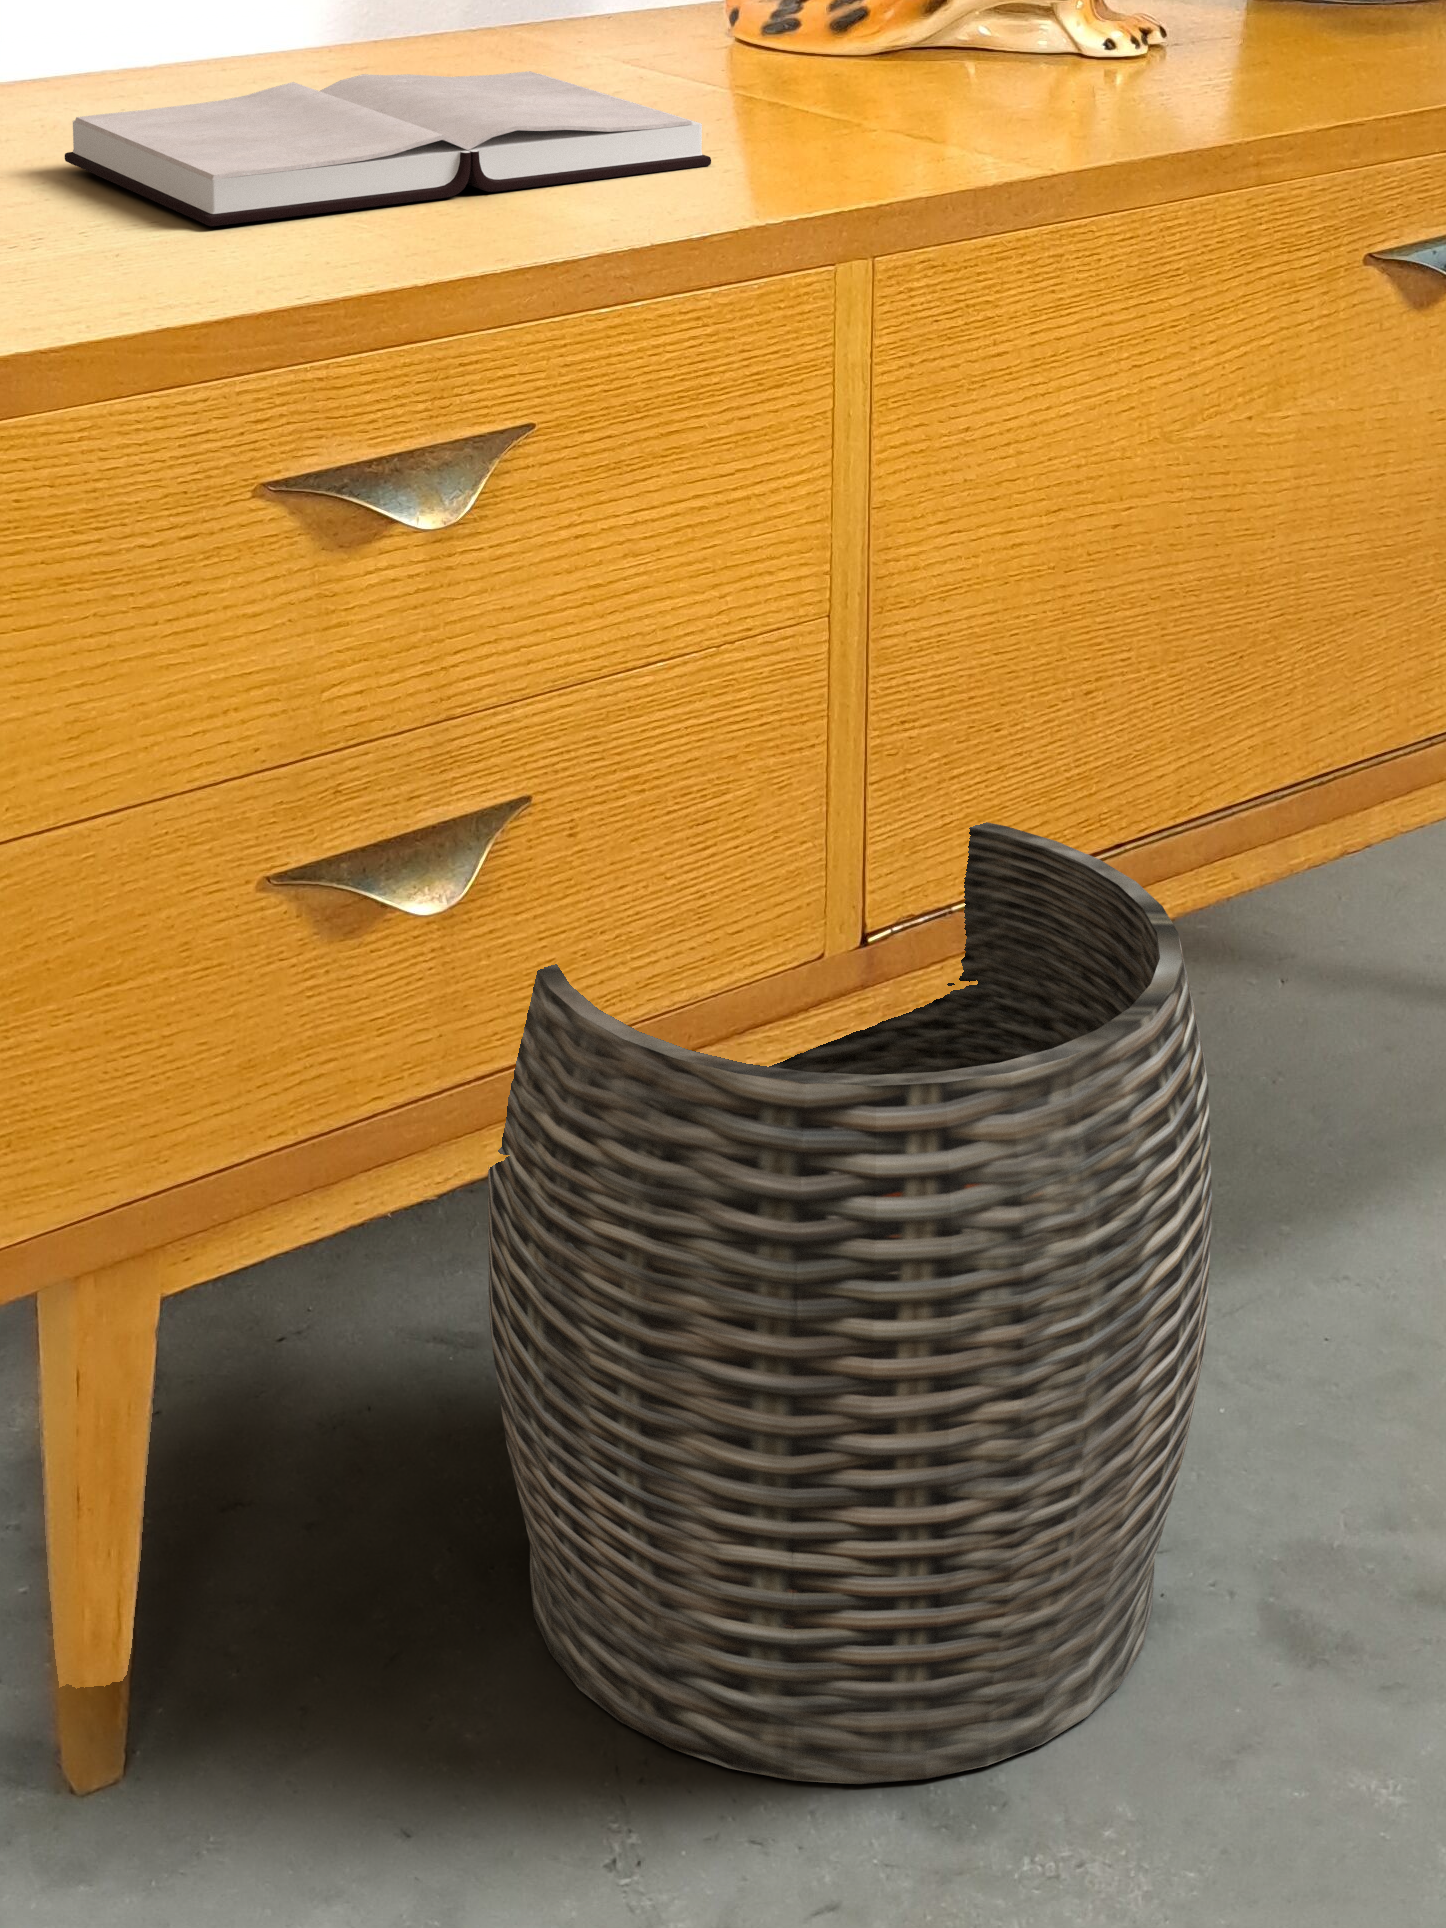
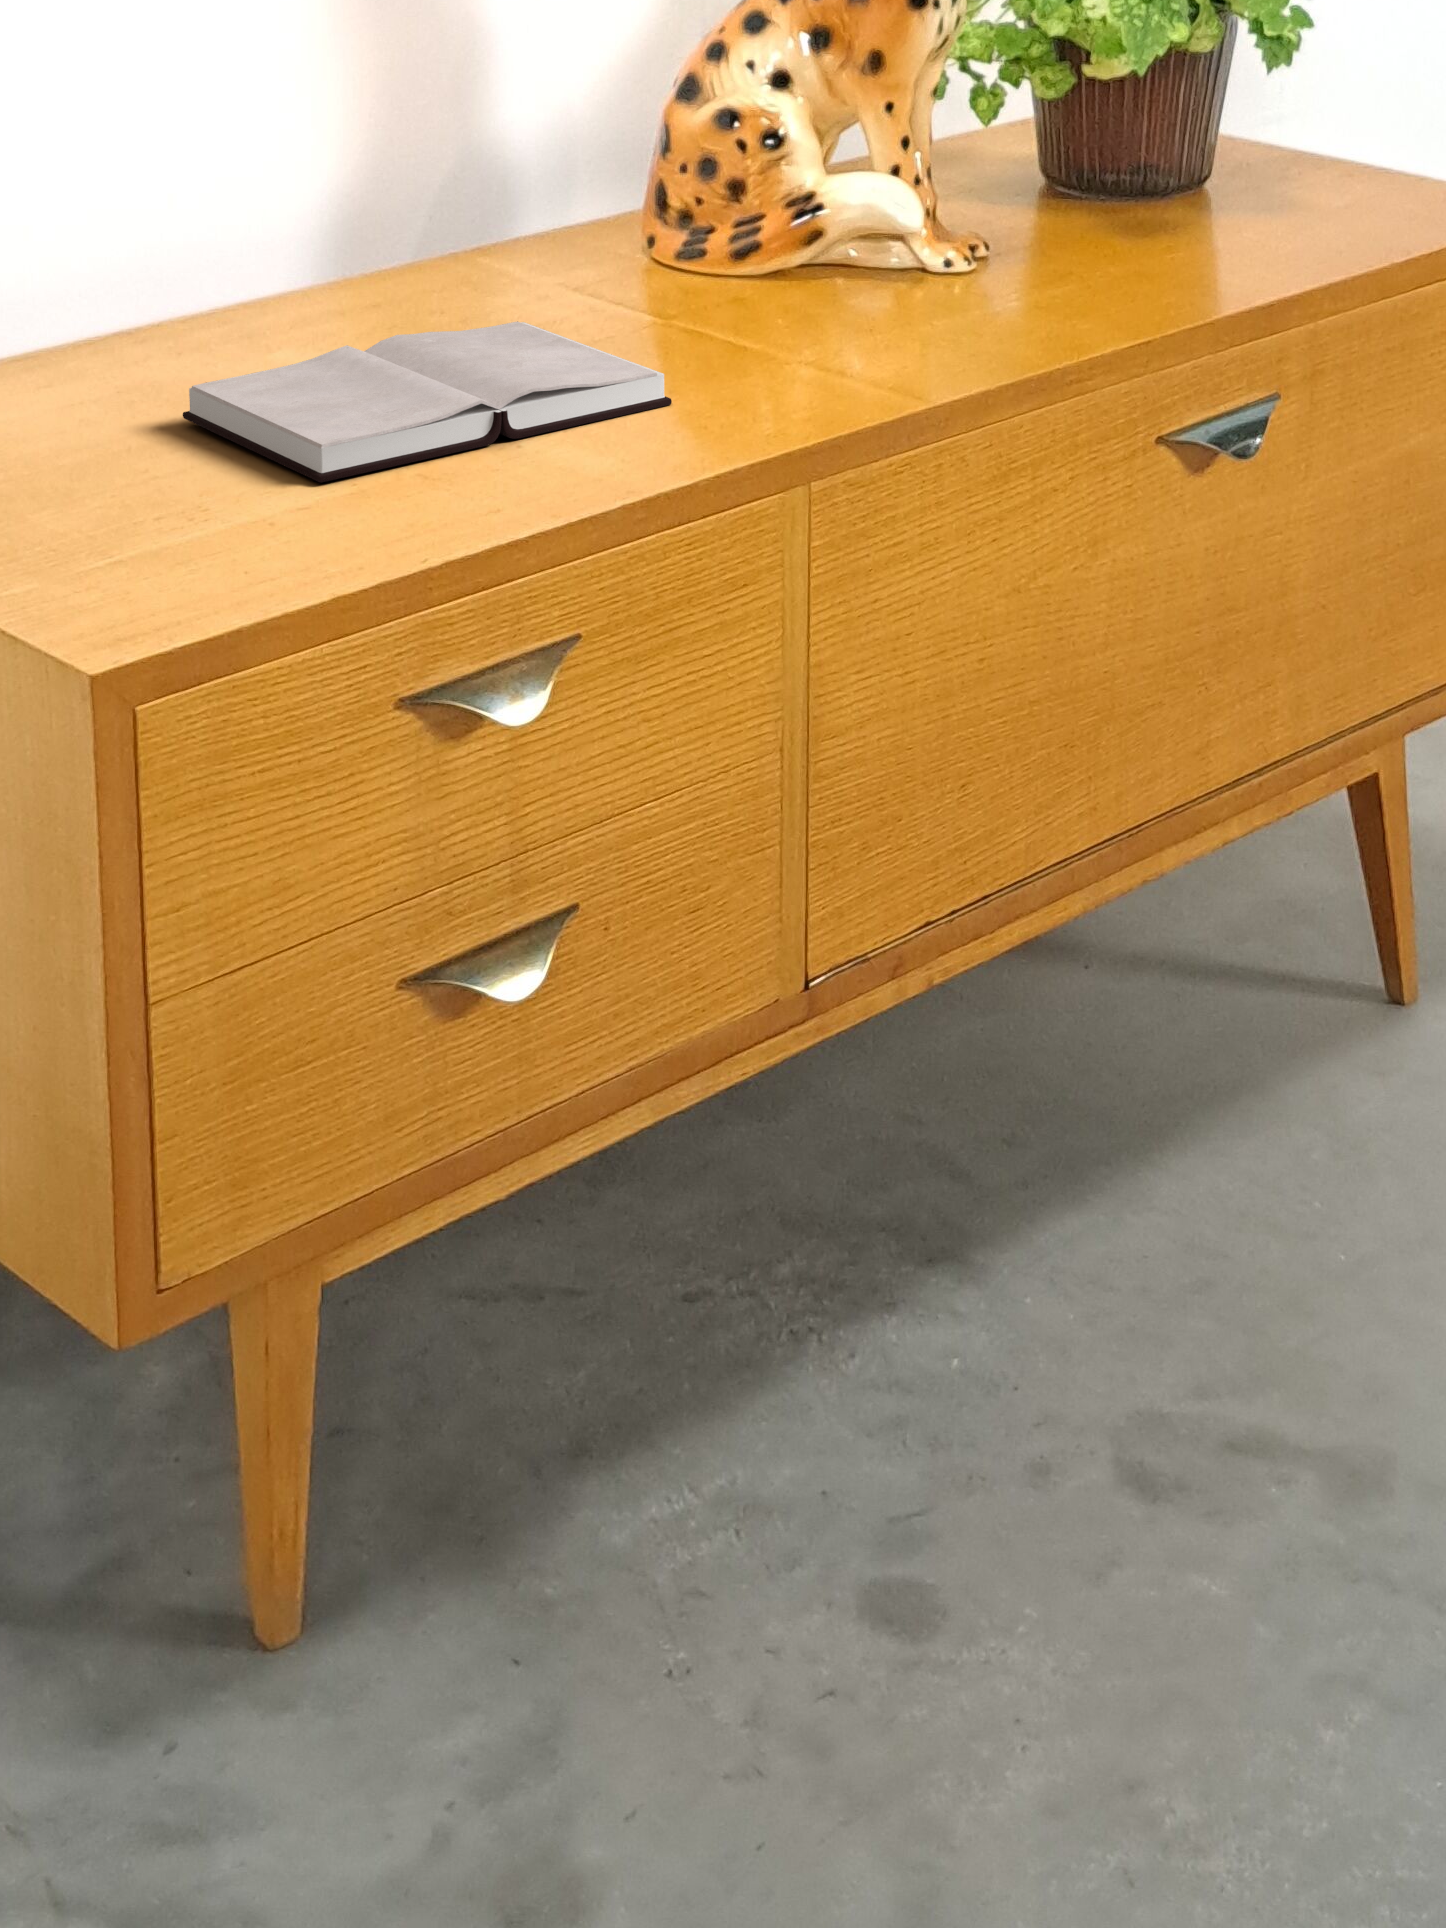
woven basket: present [488,822,1212,1784] -> none [532,876,1065,1600]

